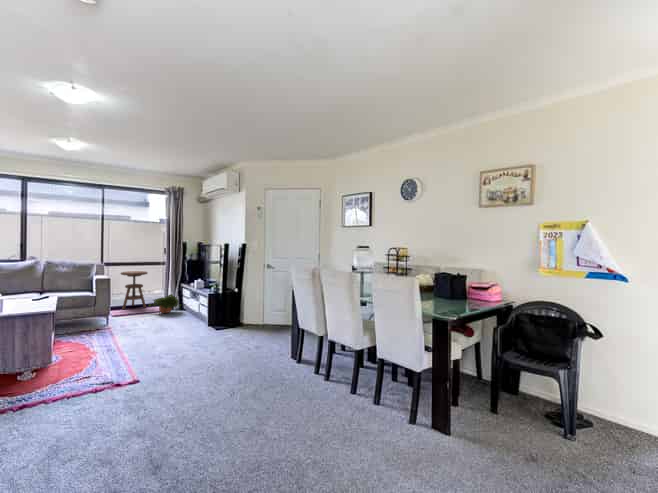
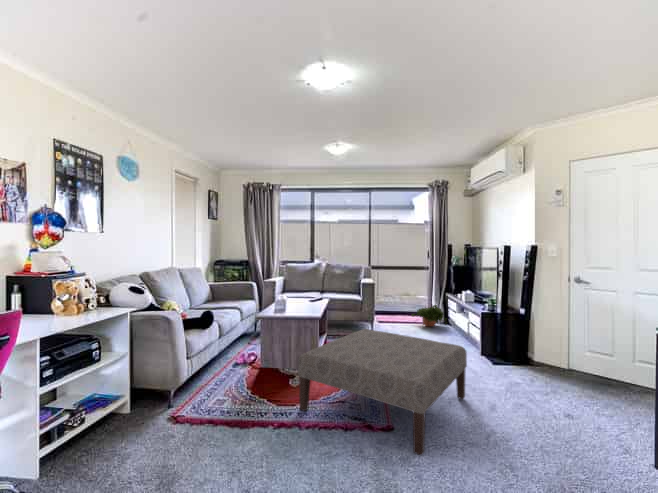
side table: present [121,271,147,309] -> none [386,276,411,316]
ottoman: none [39,316,196,394] -> present [298,329,467,455]

